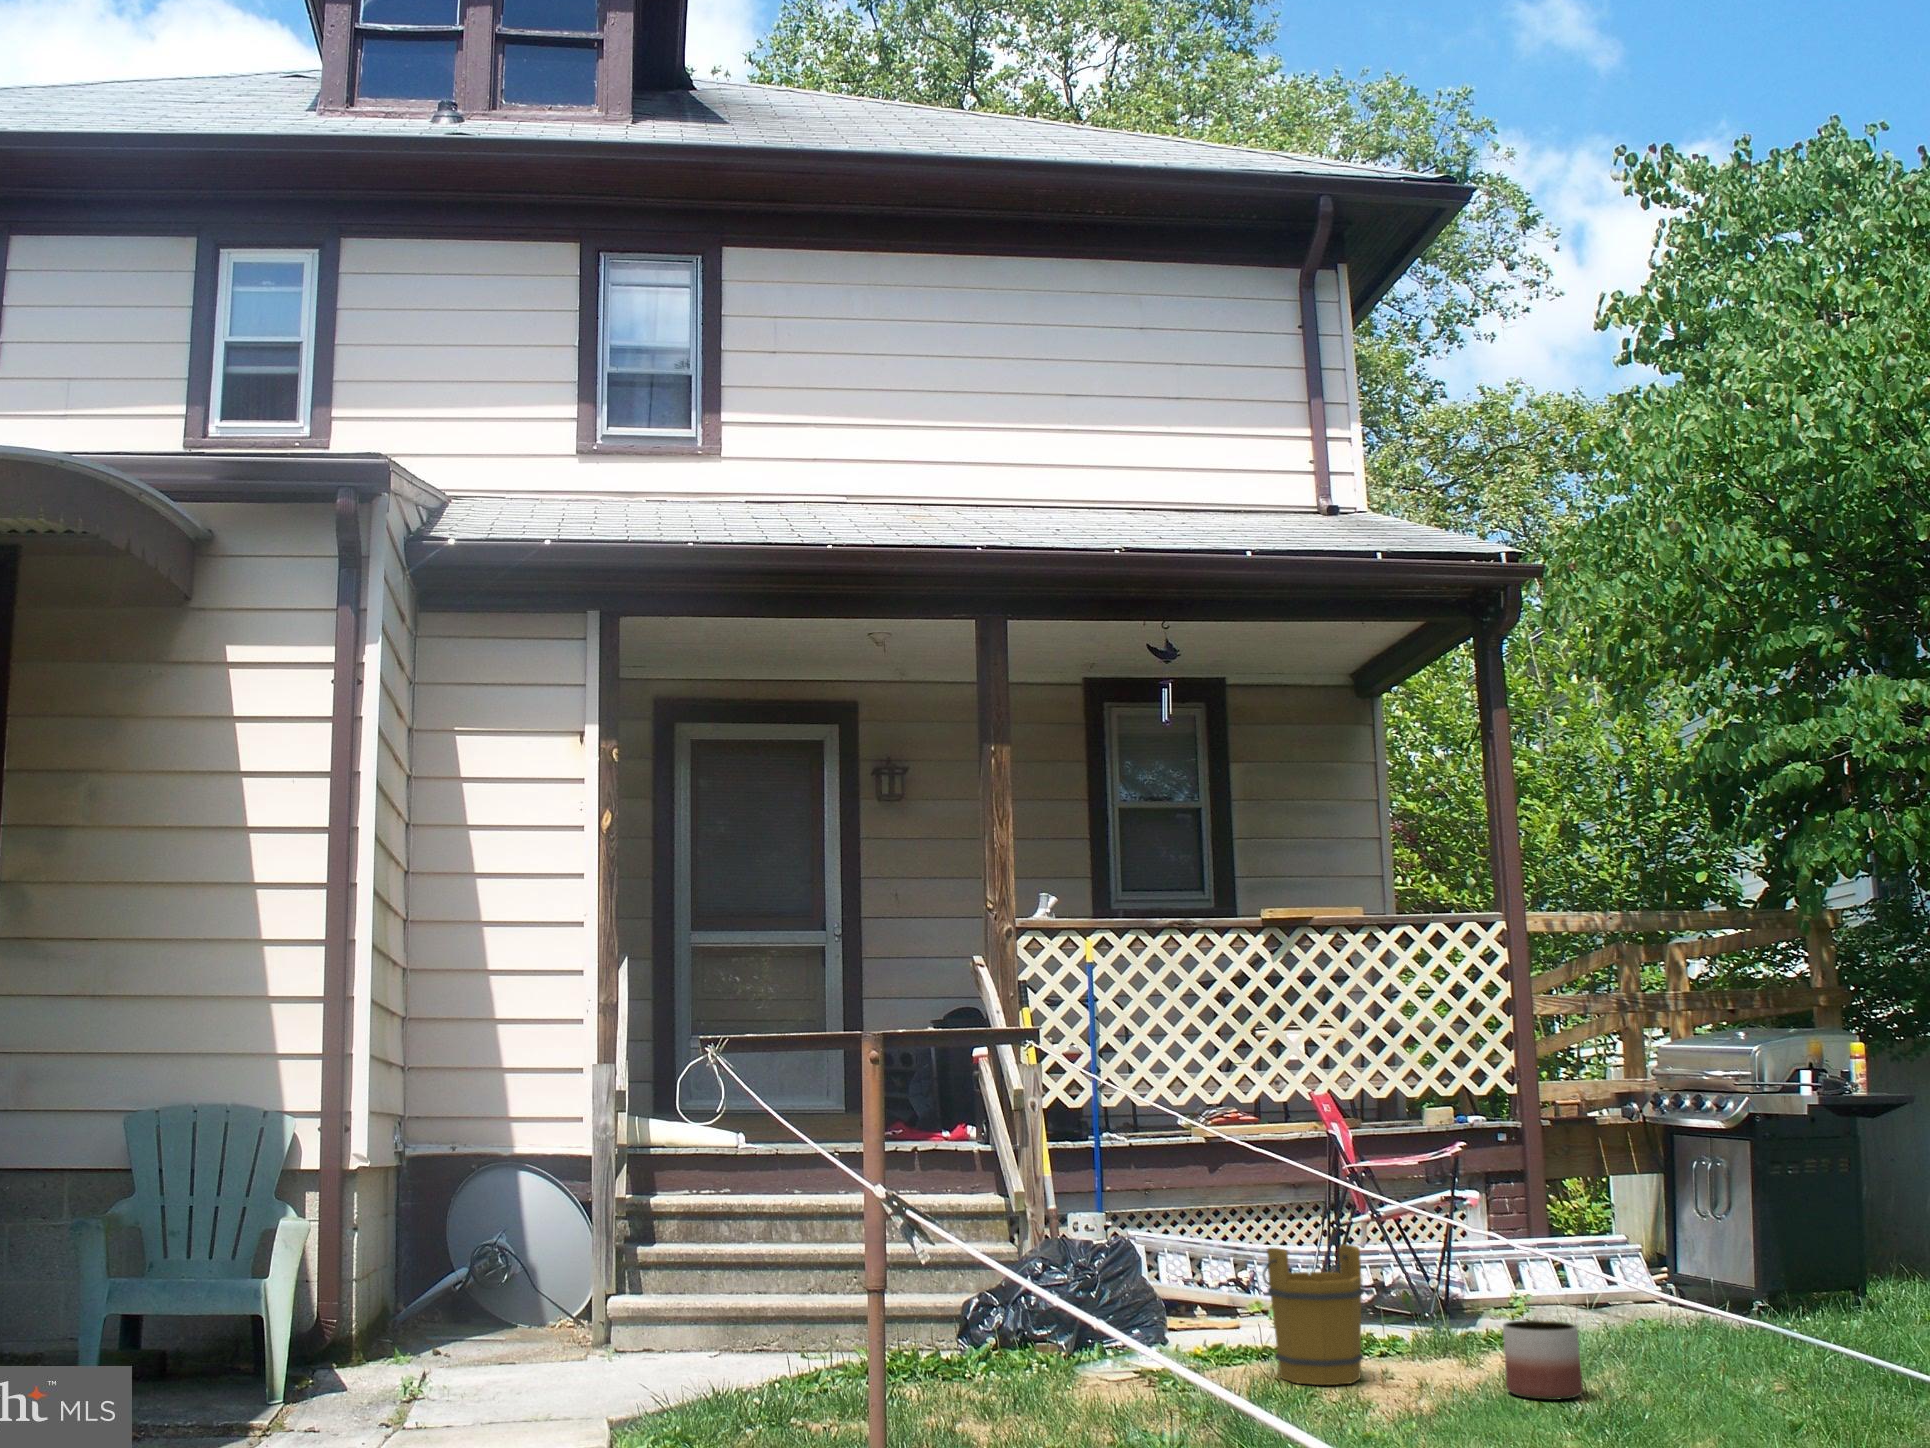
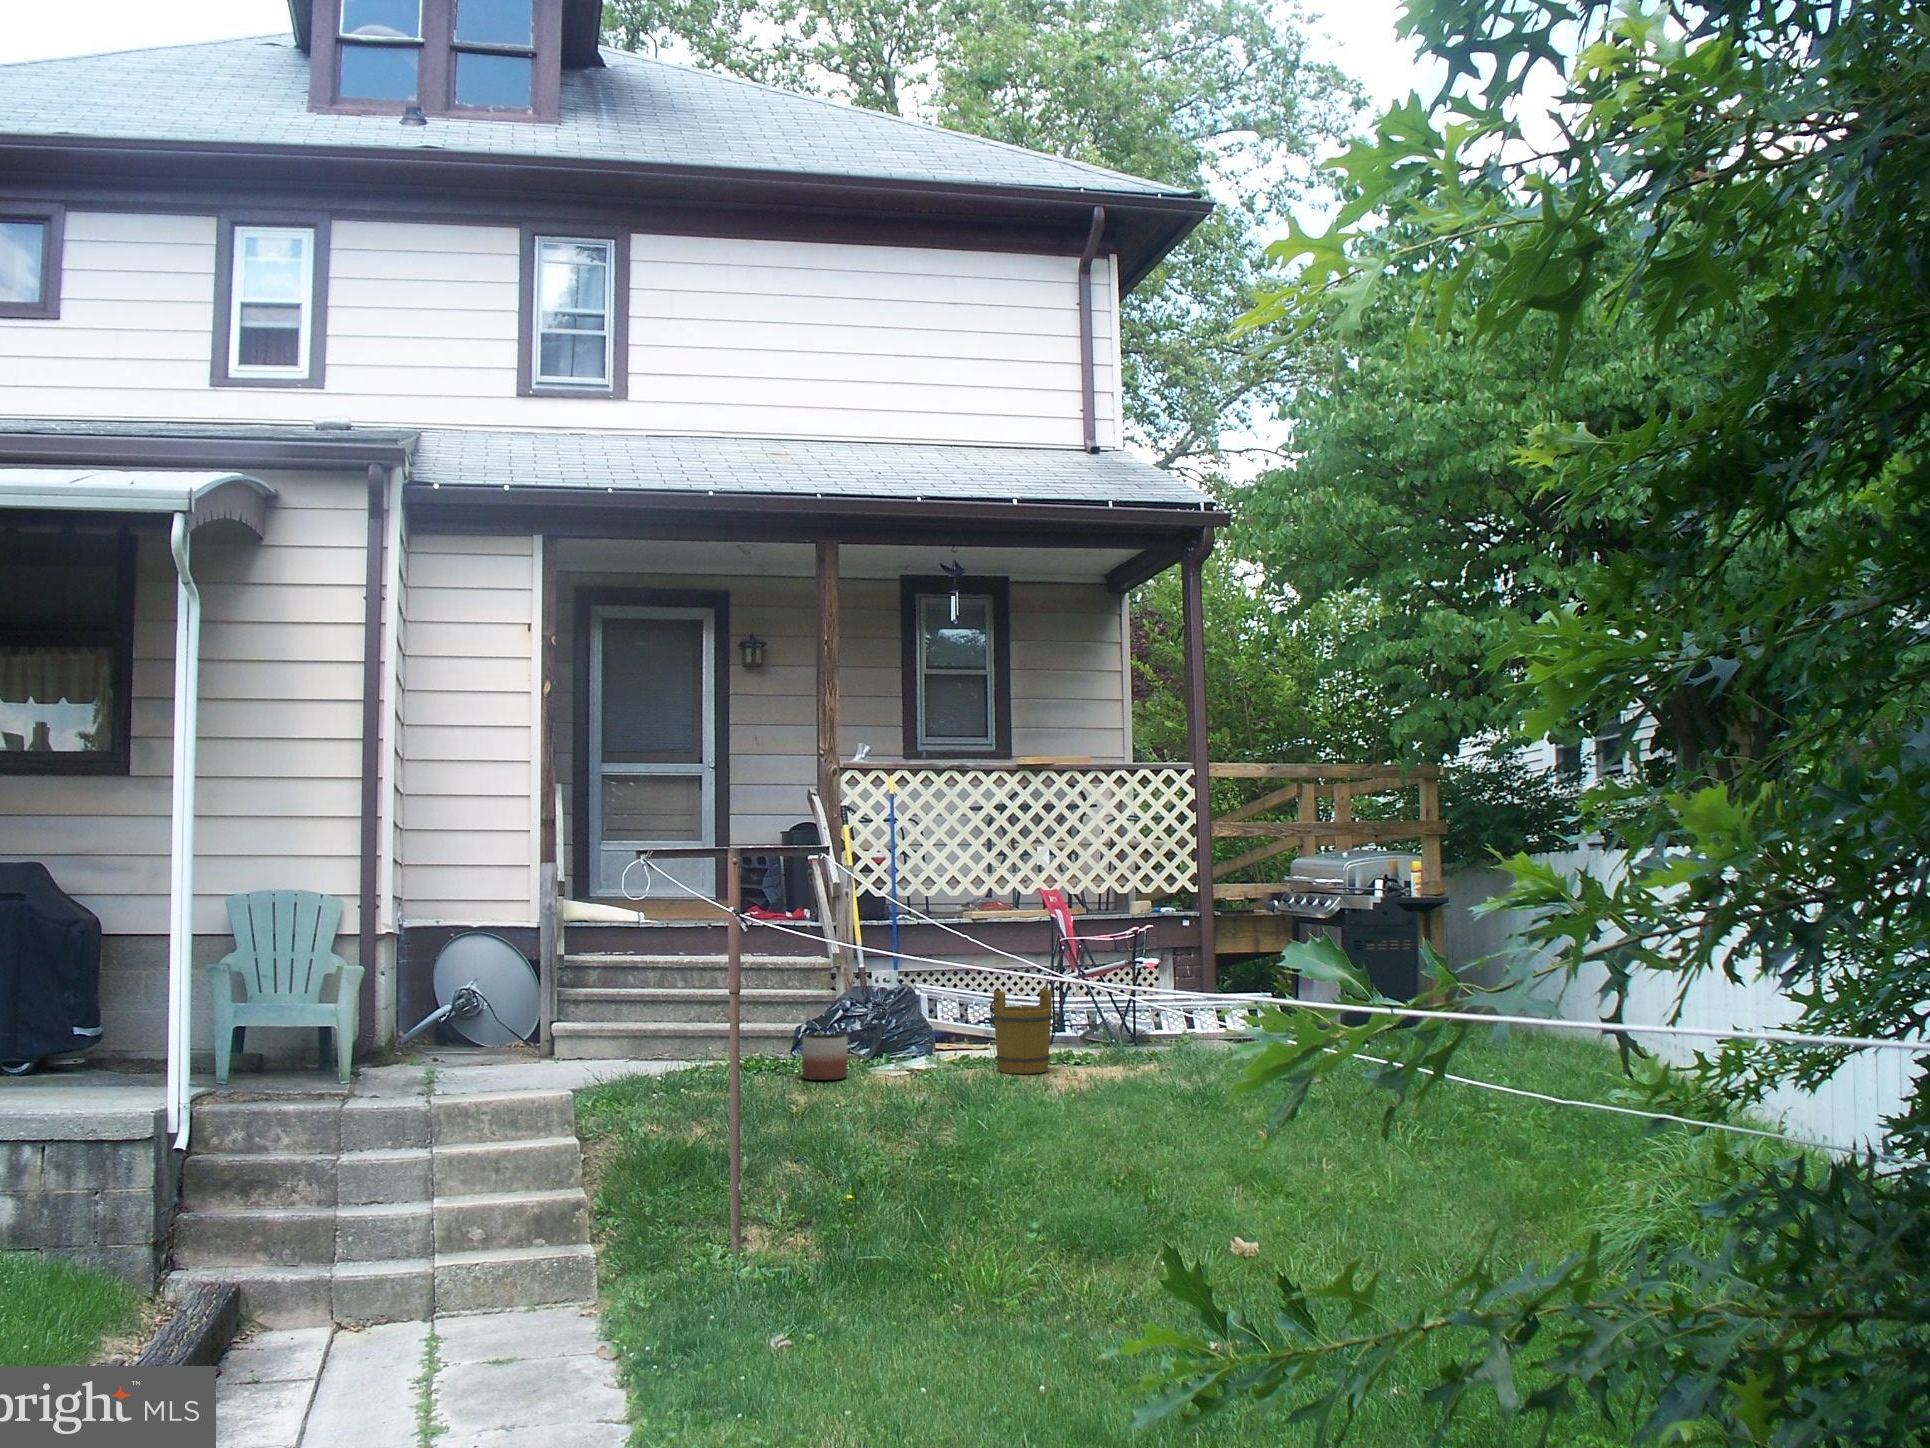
planter: present [1503,1320,1583,1400] -> present [802,1034,848,1080]

